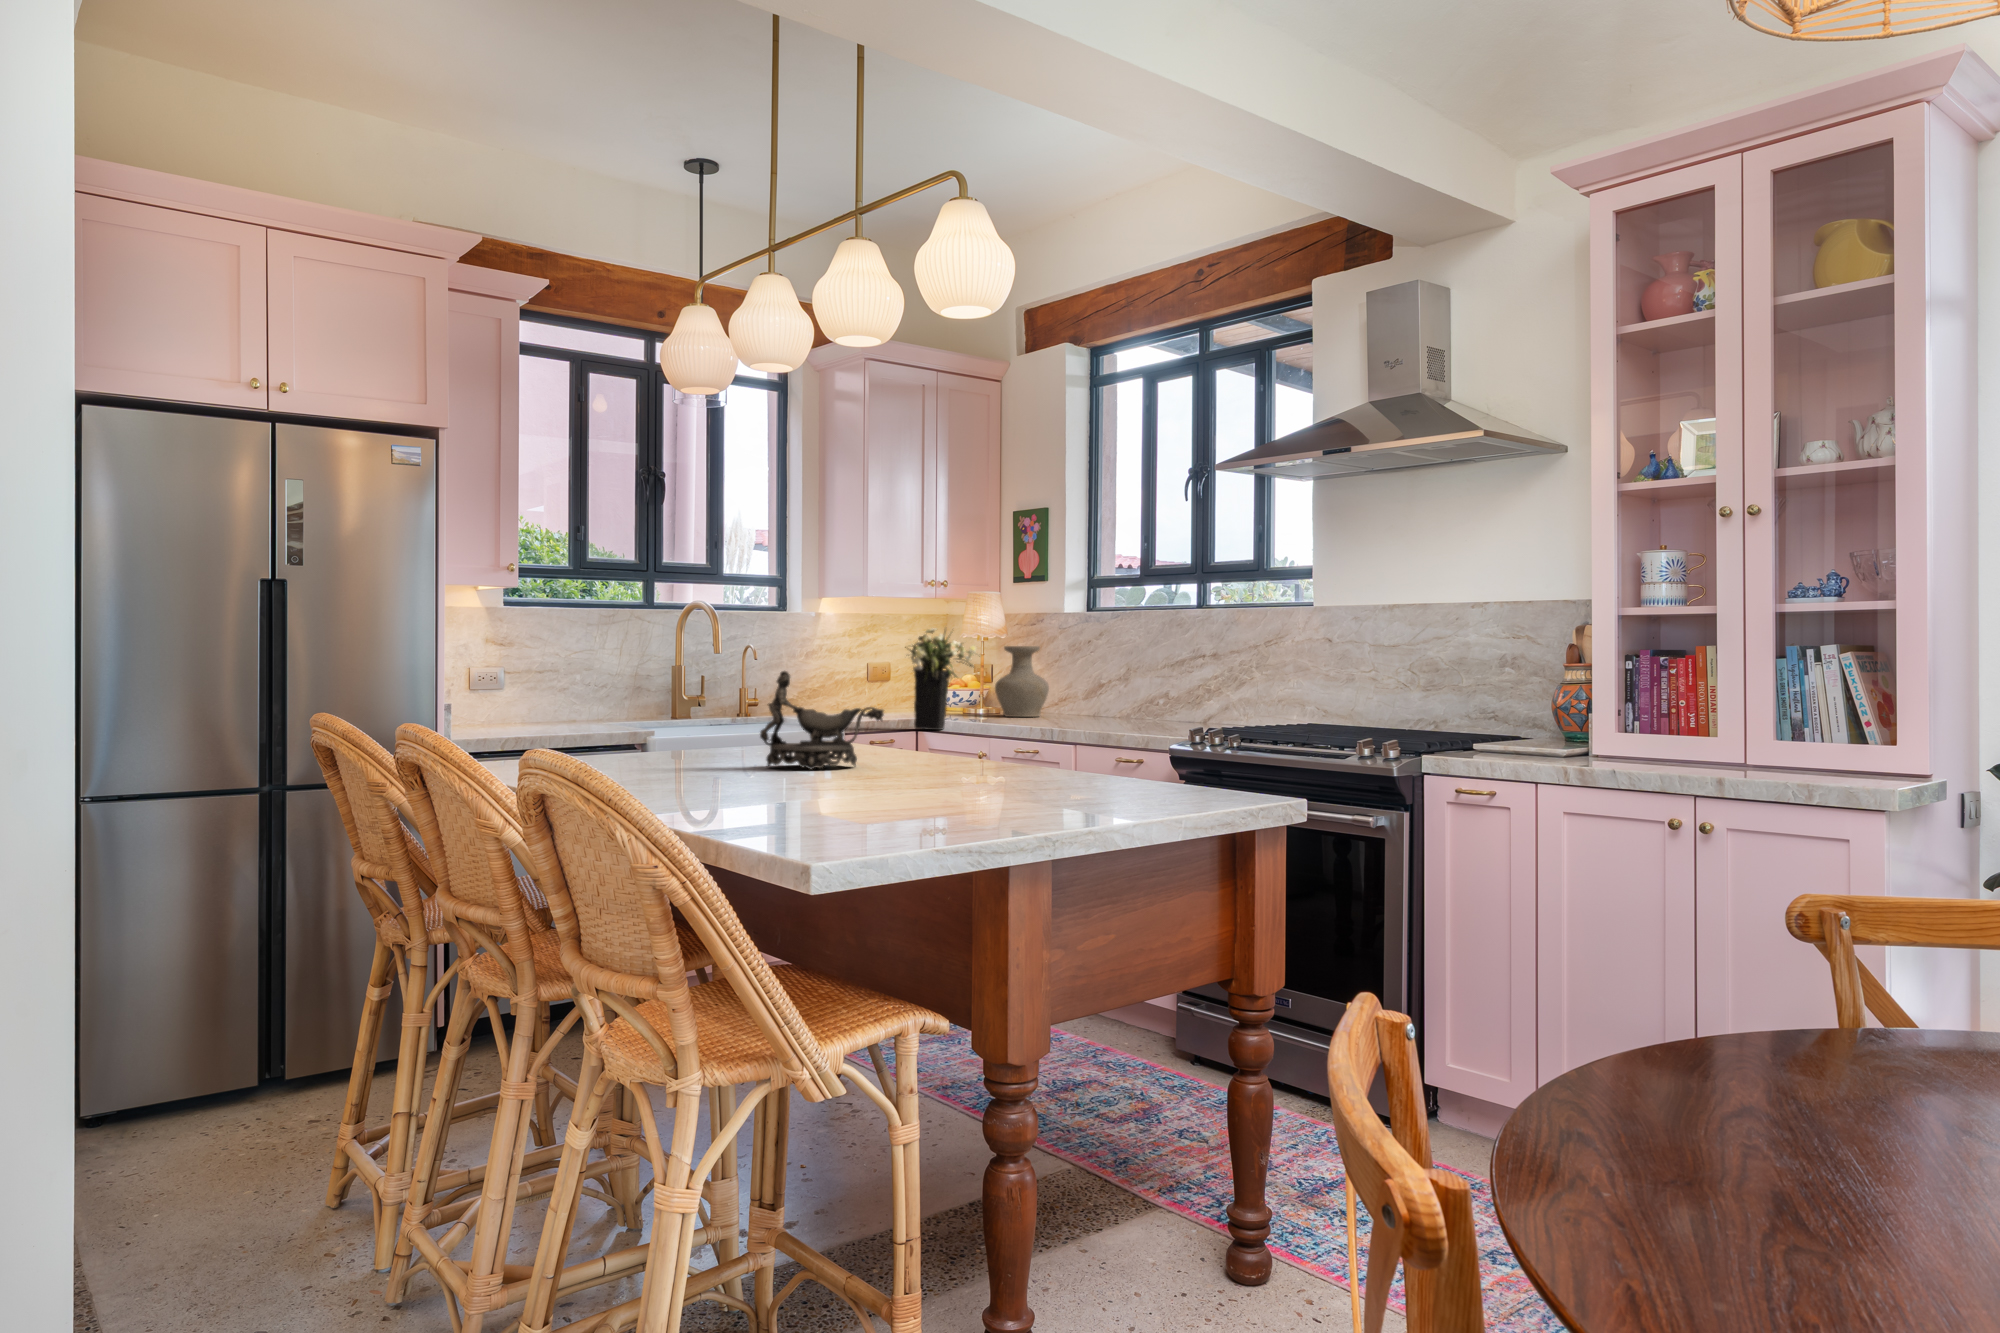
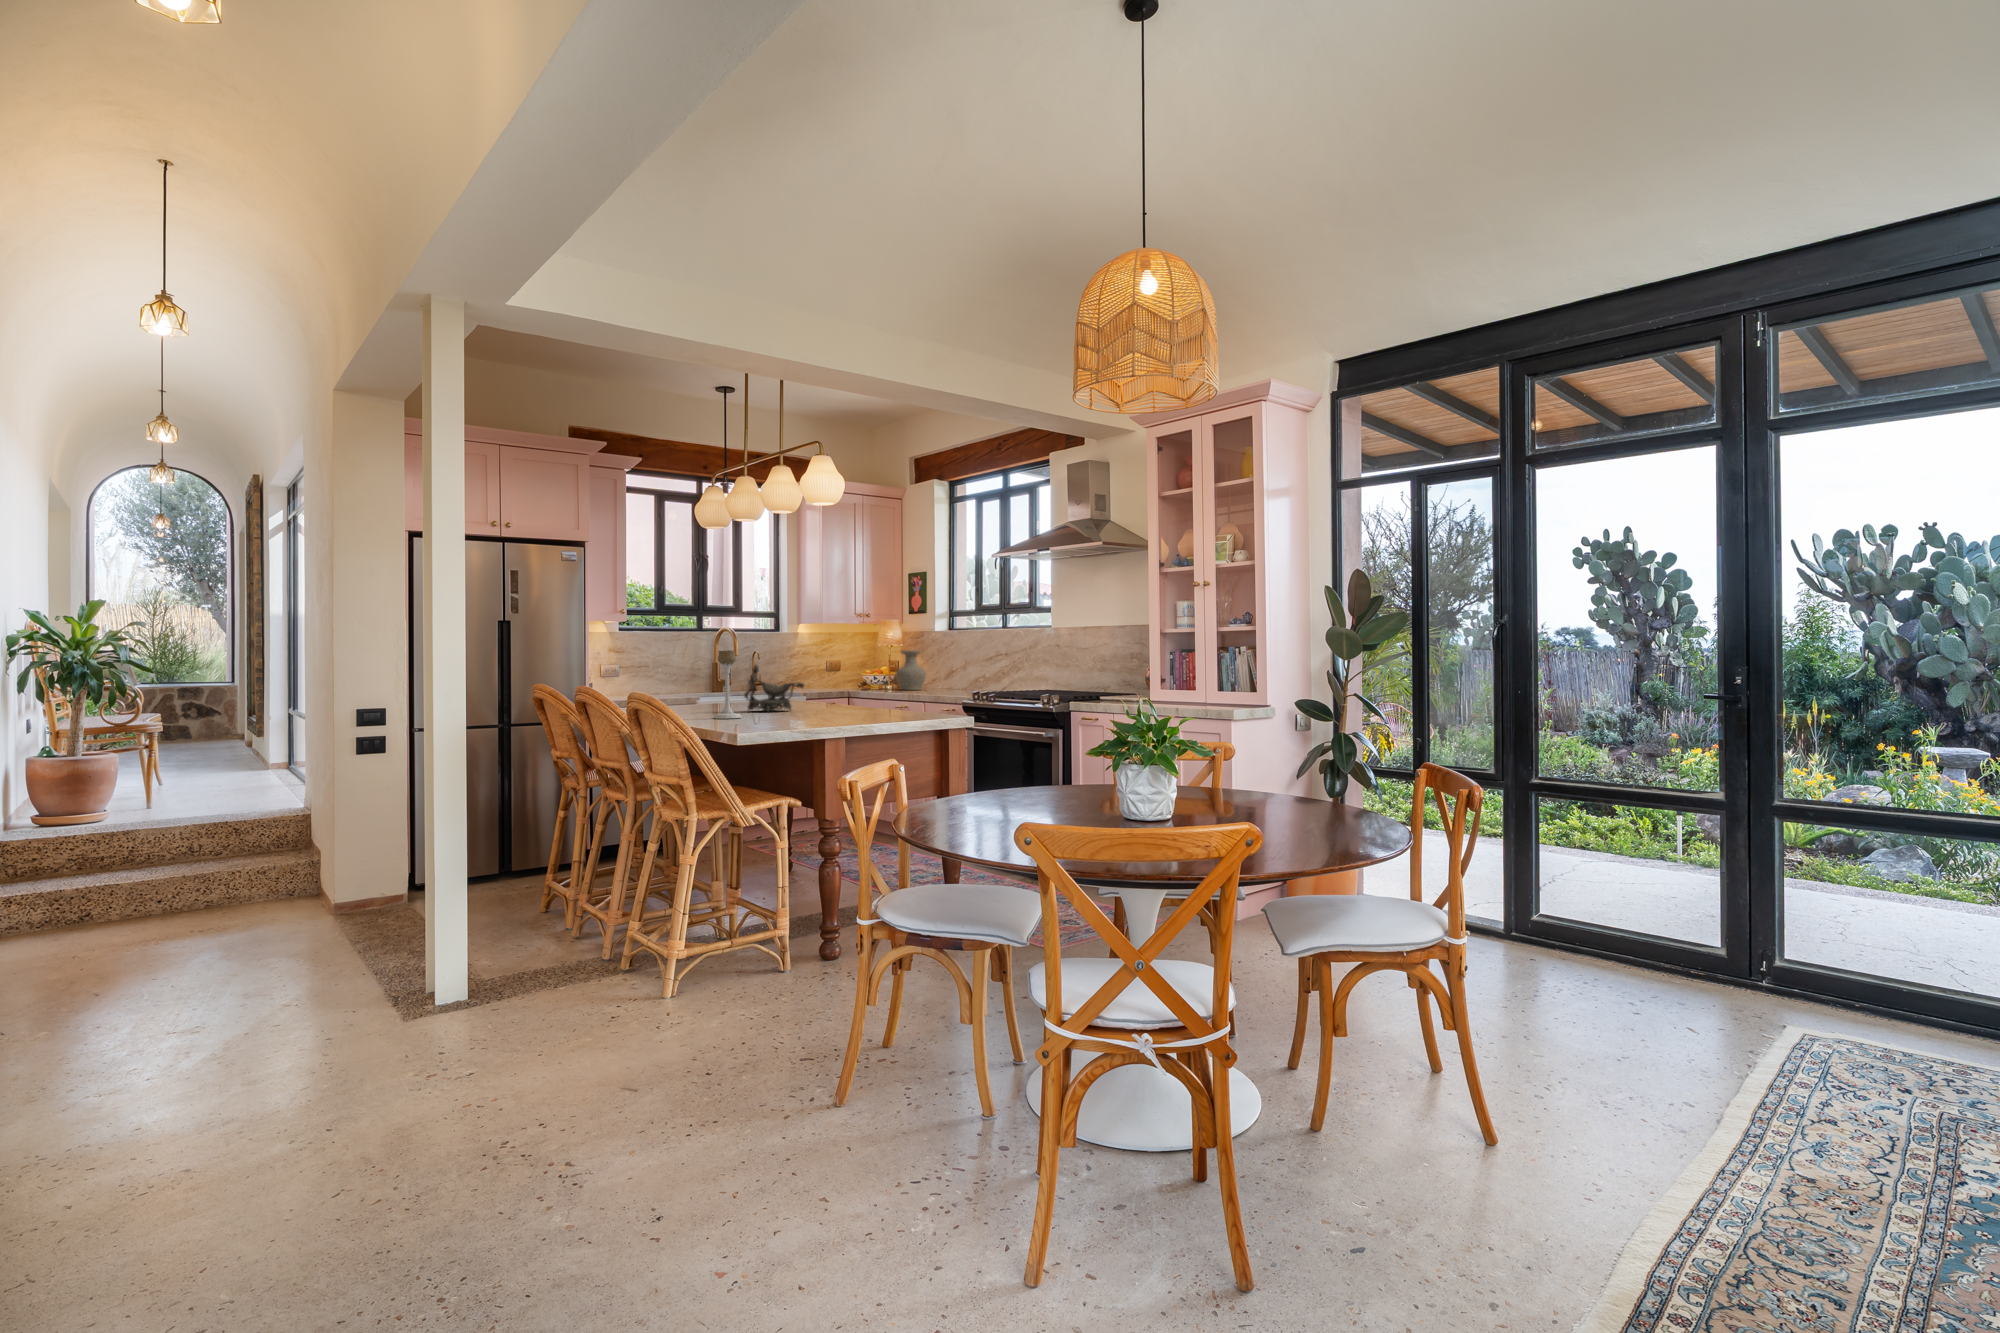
flower arrangement: present [905,628,976,730] -> none [832,641,877,696]
candle holder: none [705,639,767,790] -> present [713,651,742,719]

